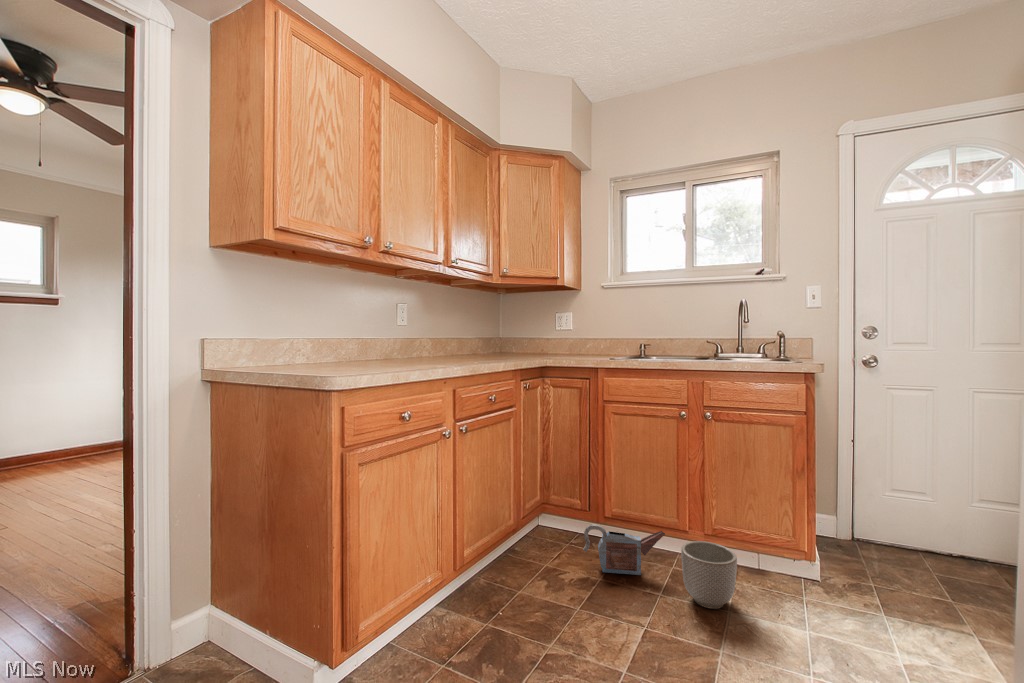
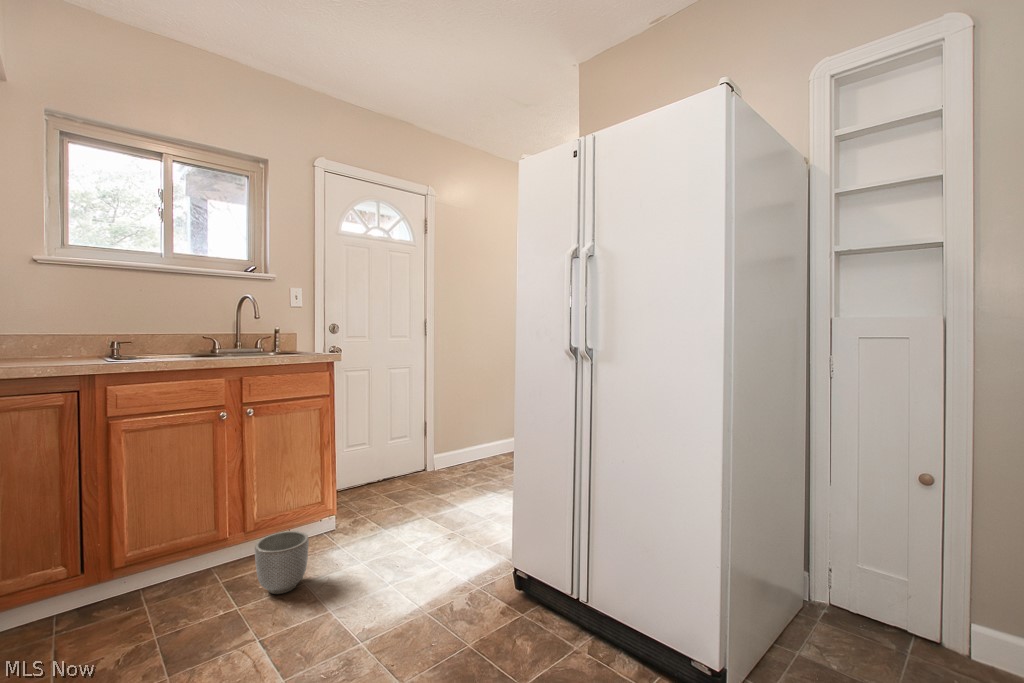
watering can: present [583,524,665,575] -> none [115,547,221,632]

